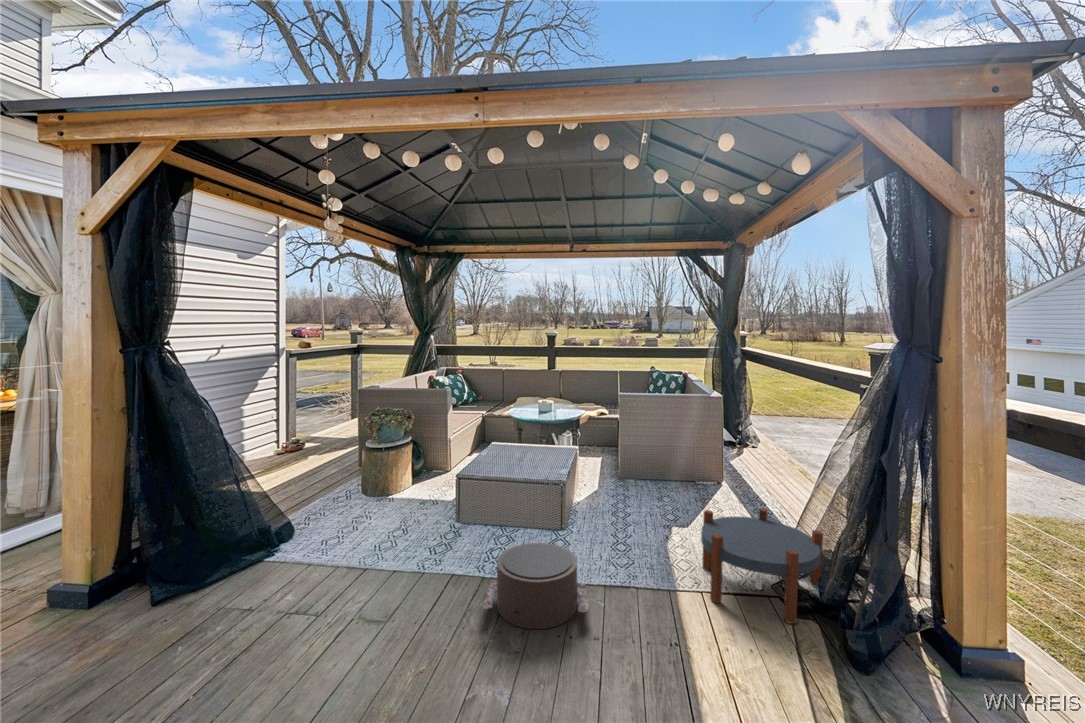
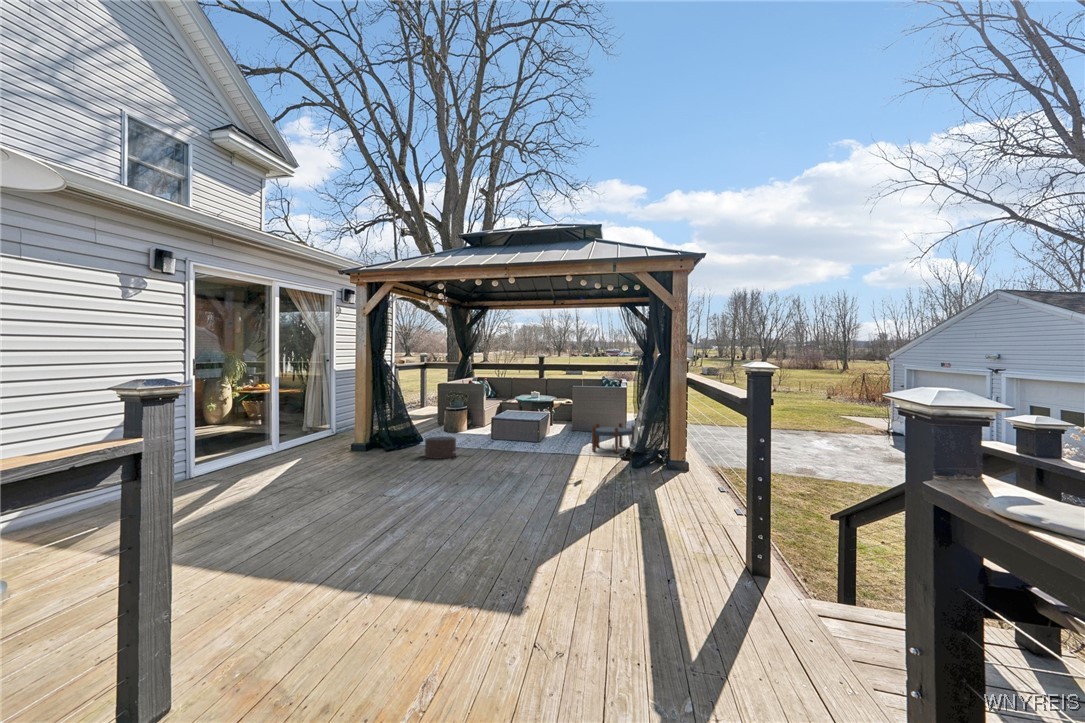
pouf: present [484,543,589,629] -> present [420,436,459,459]

